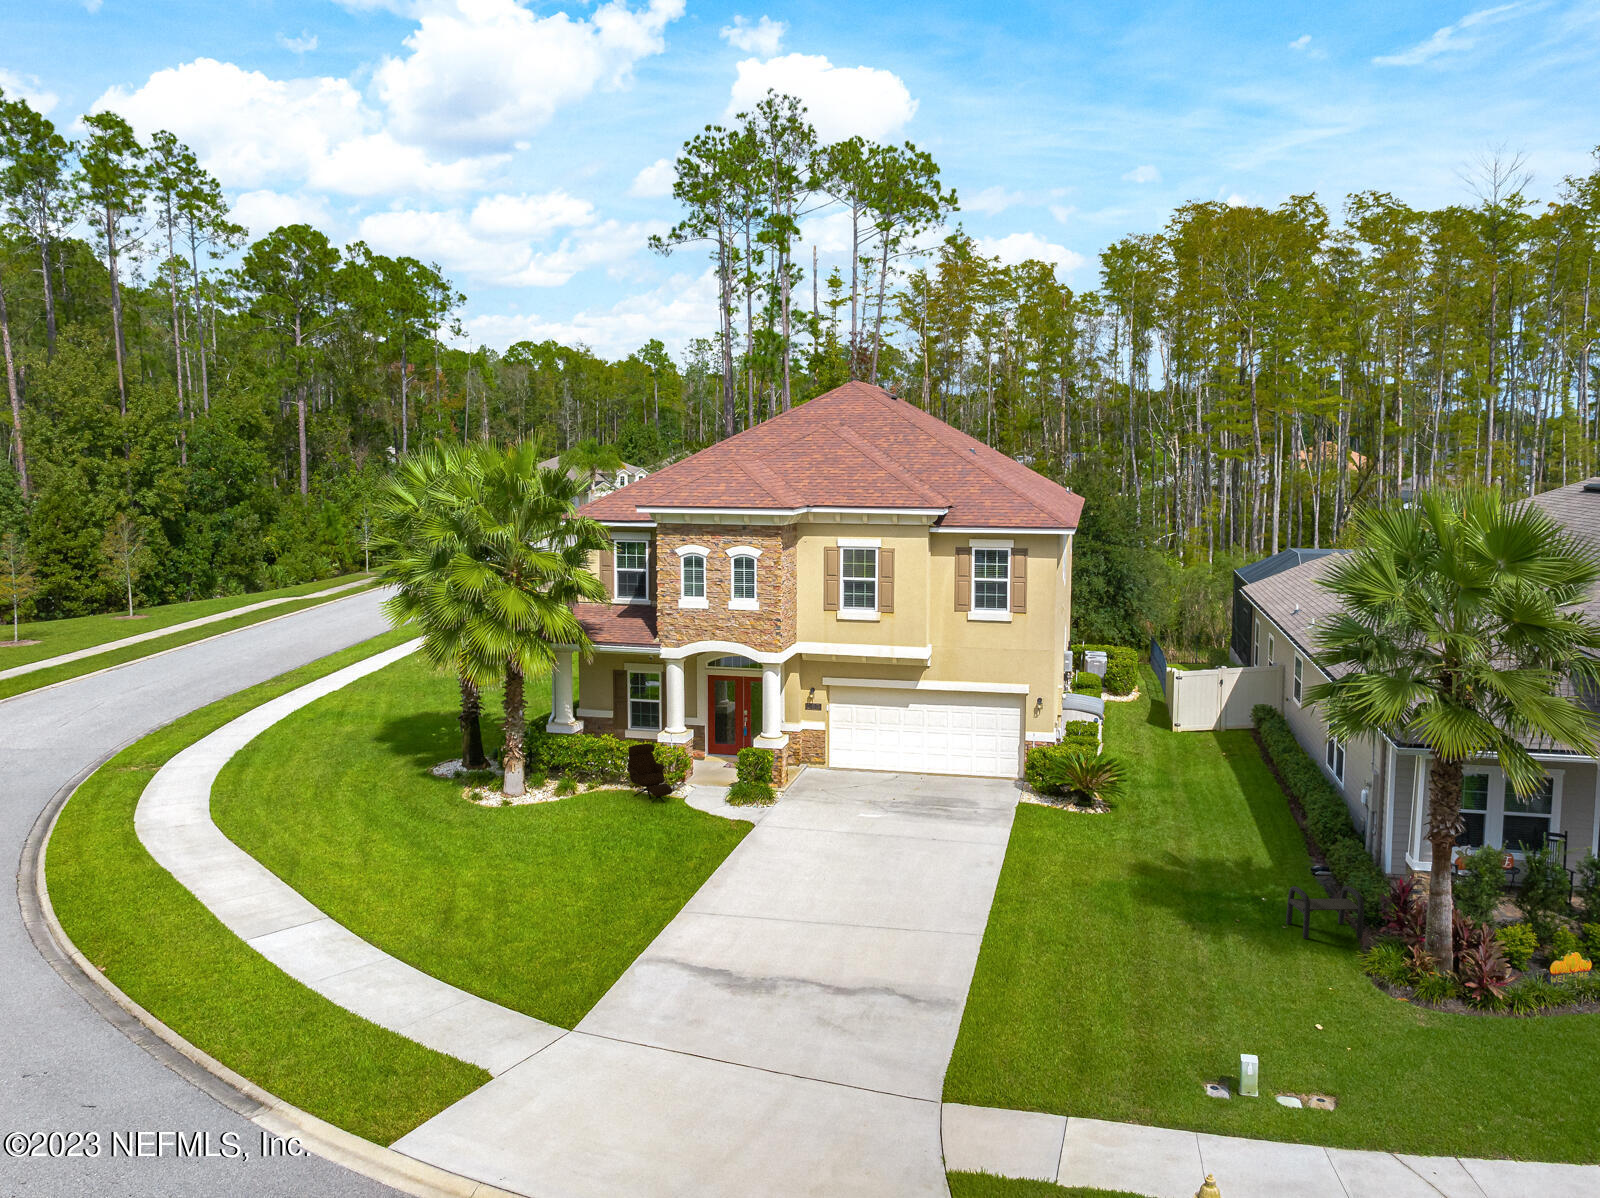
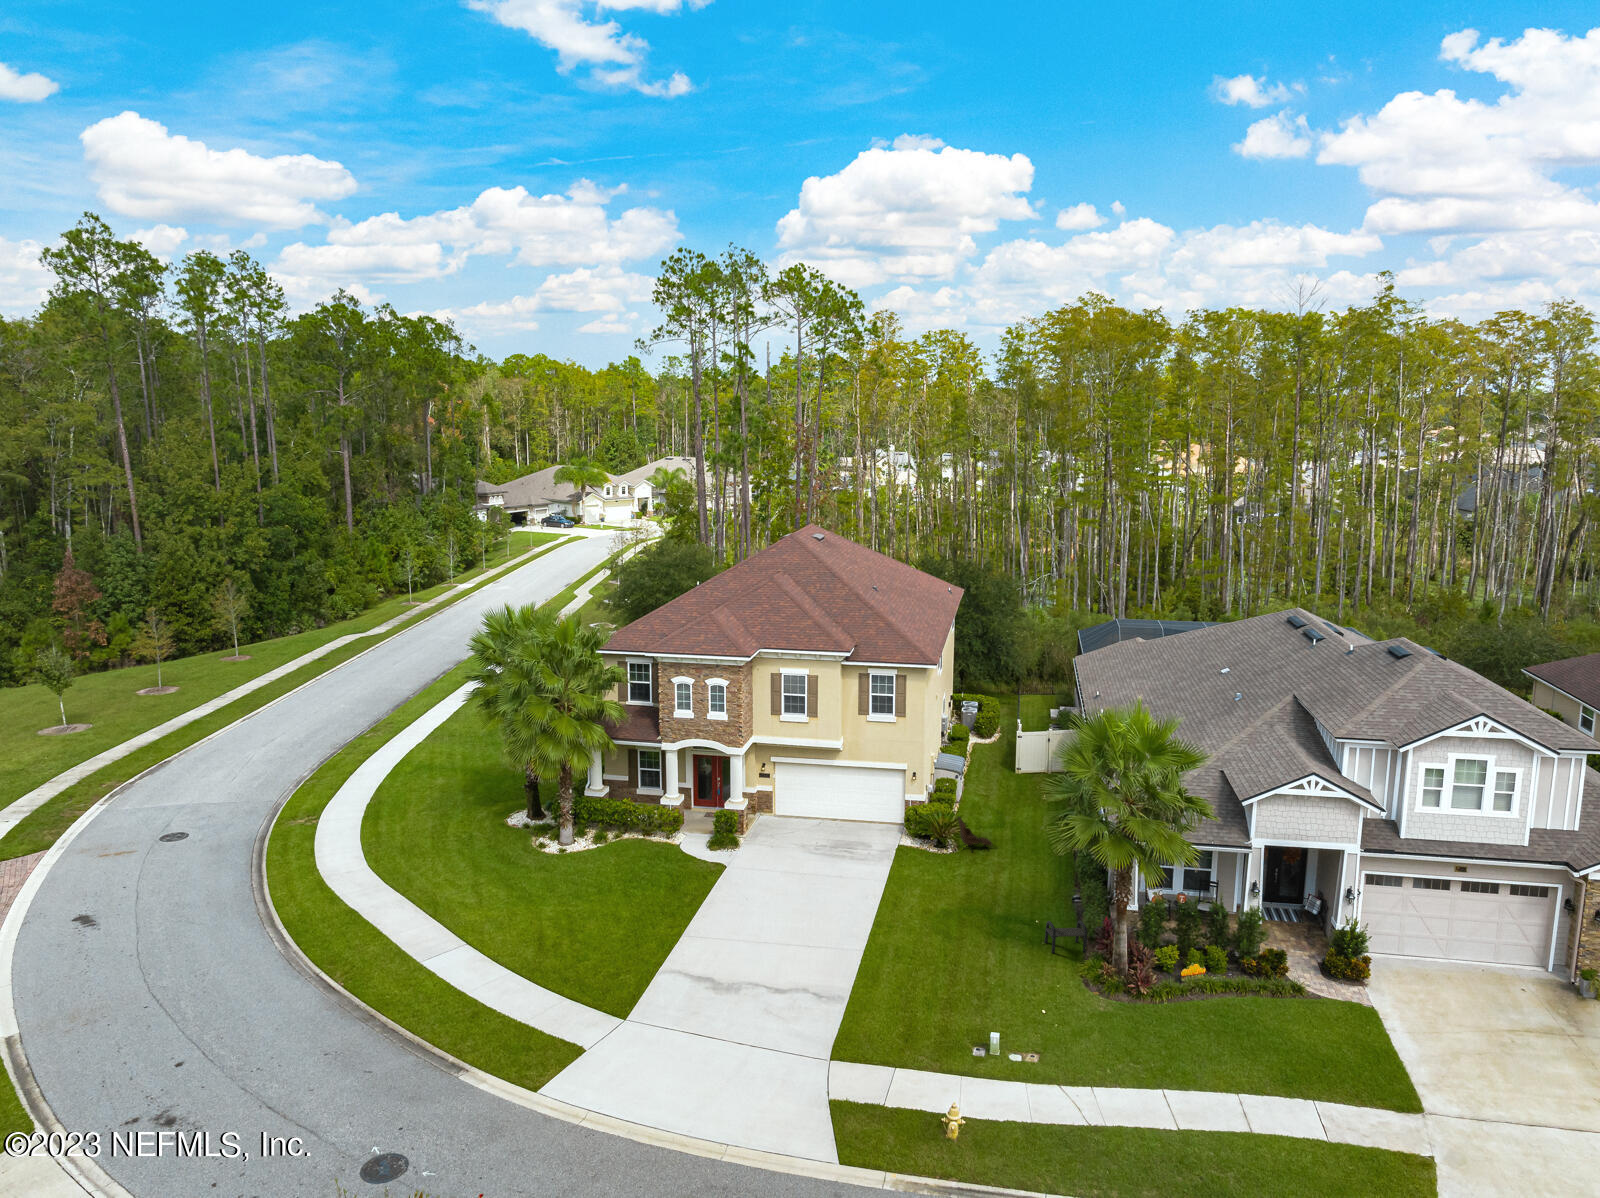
lounge chair: present [627,744,673,803] -> present [958,817,992,850]

